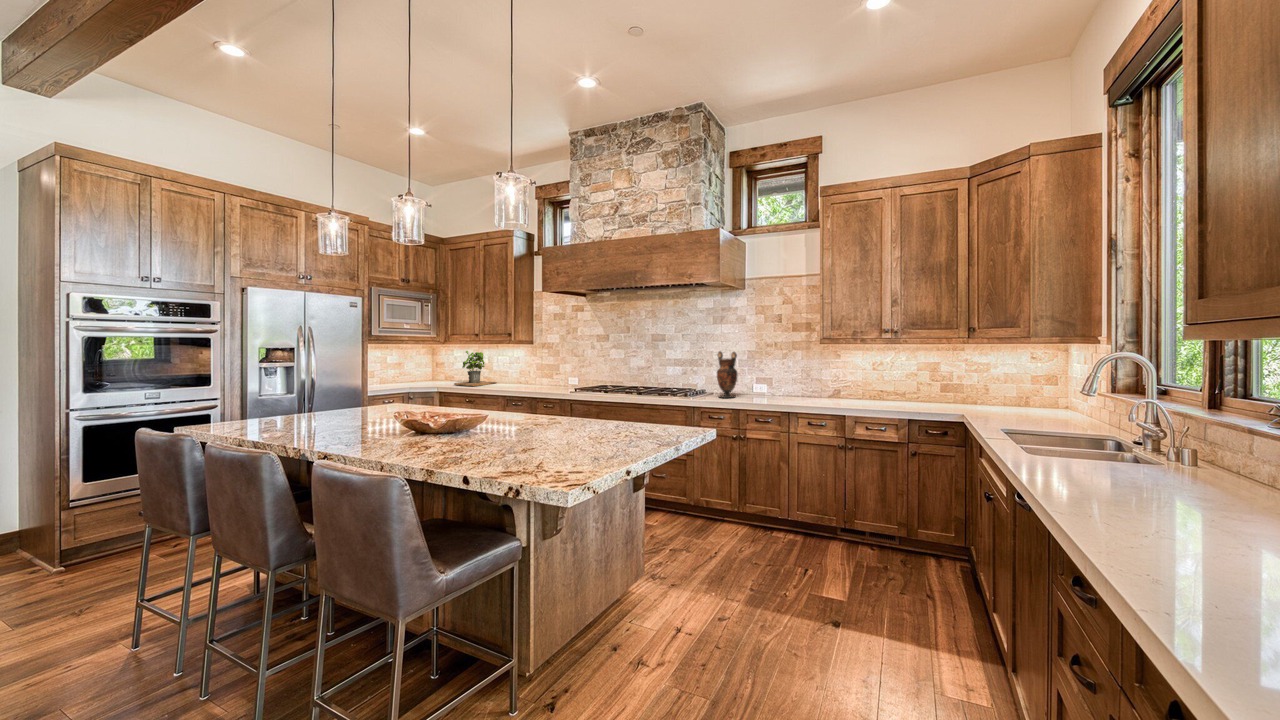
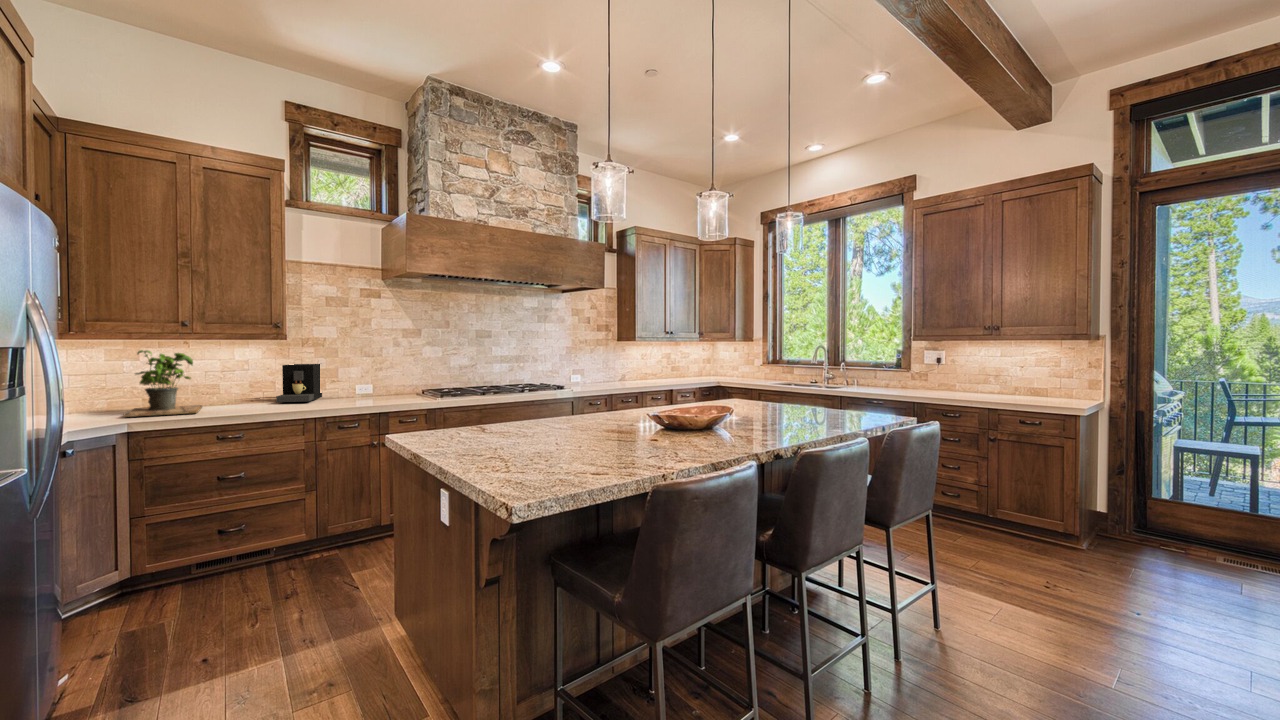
vase: present [717,352,737,398] -> none [578,347,601,387]
coffee maker: none [517,360,556,385] -> present [276,364,322,402]

